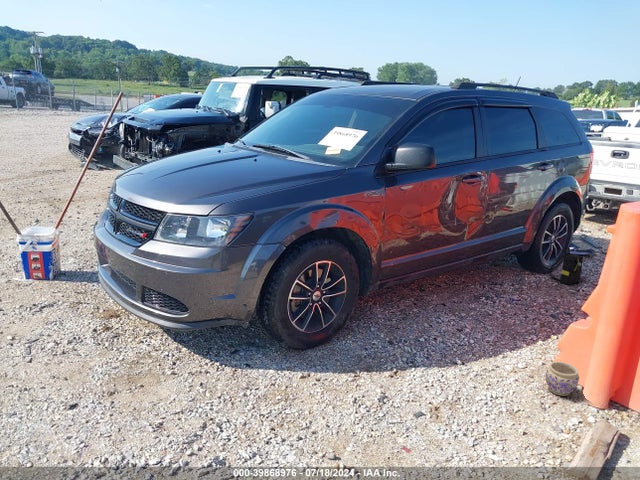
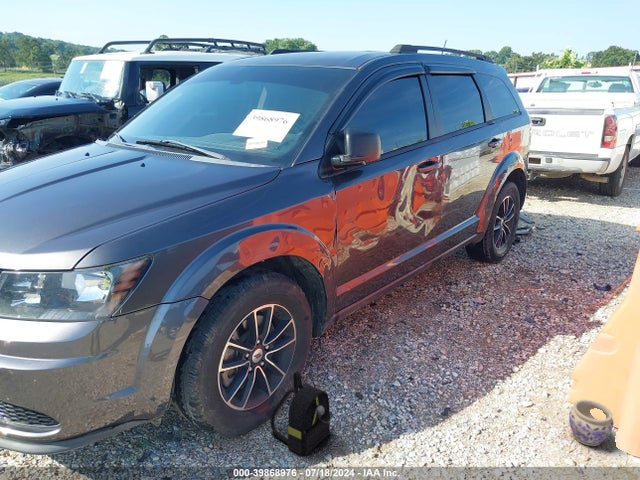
backpack: present [549,247,583,285] -> present [270,371,332,455]

